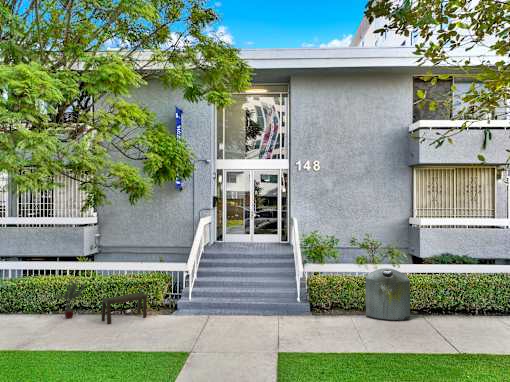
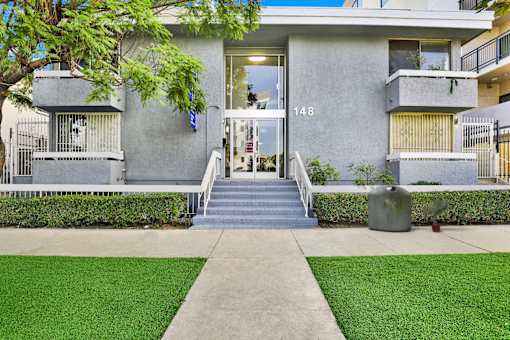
potted tree: present [54,279,85,319] -> present [420,195,452,232]
bench: present [102,292,147,324] -> none [119,208,164,236]

